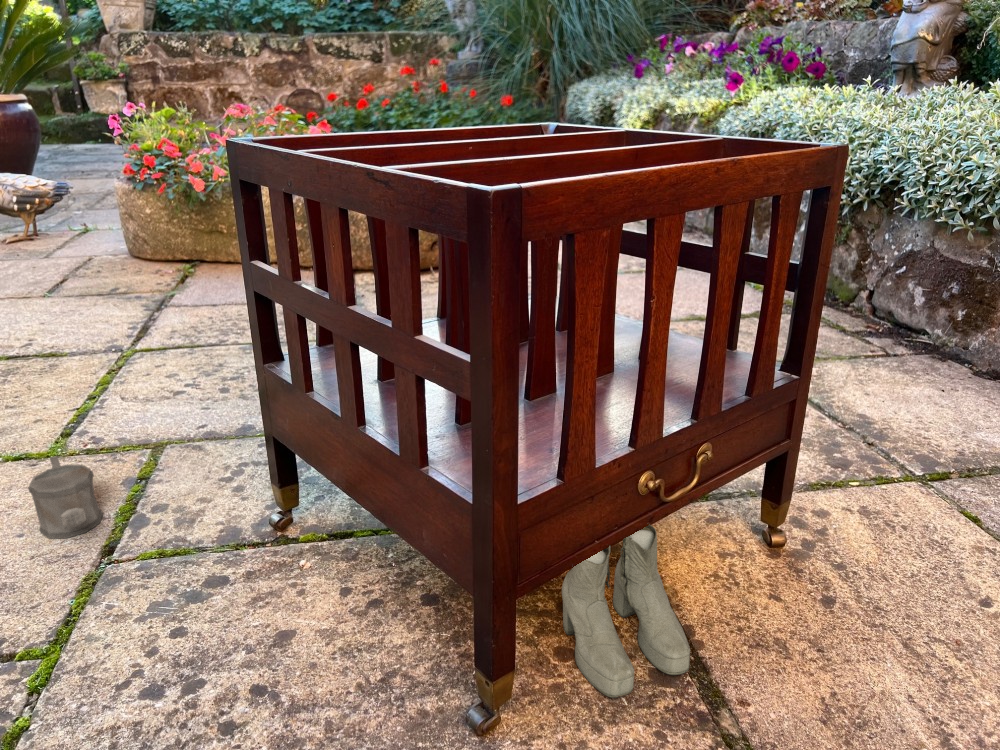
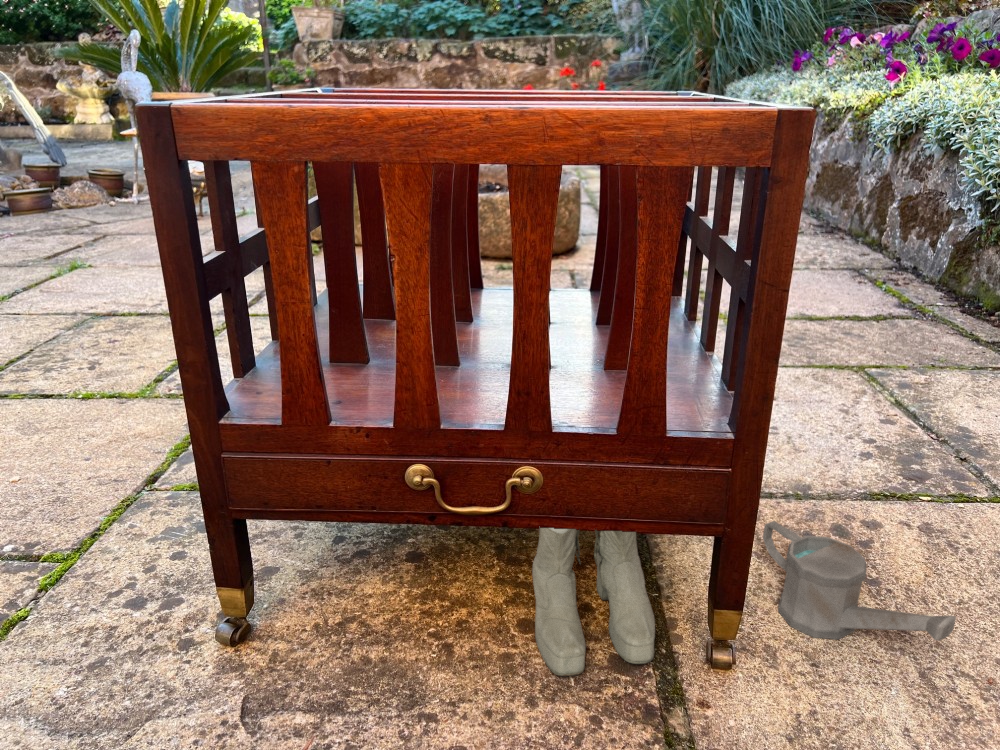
watering can: present [28,456,103,538] -> present [763,521,956,641]

